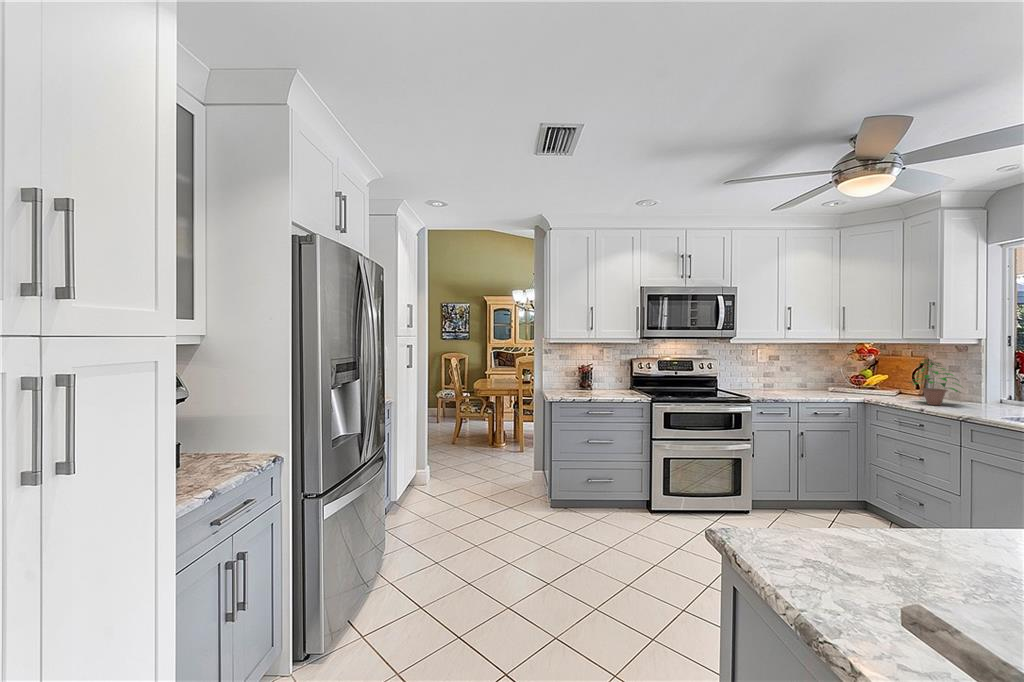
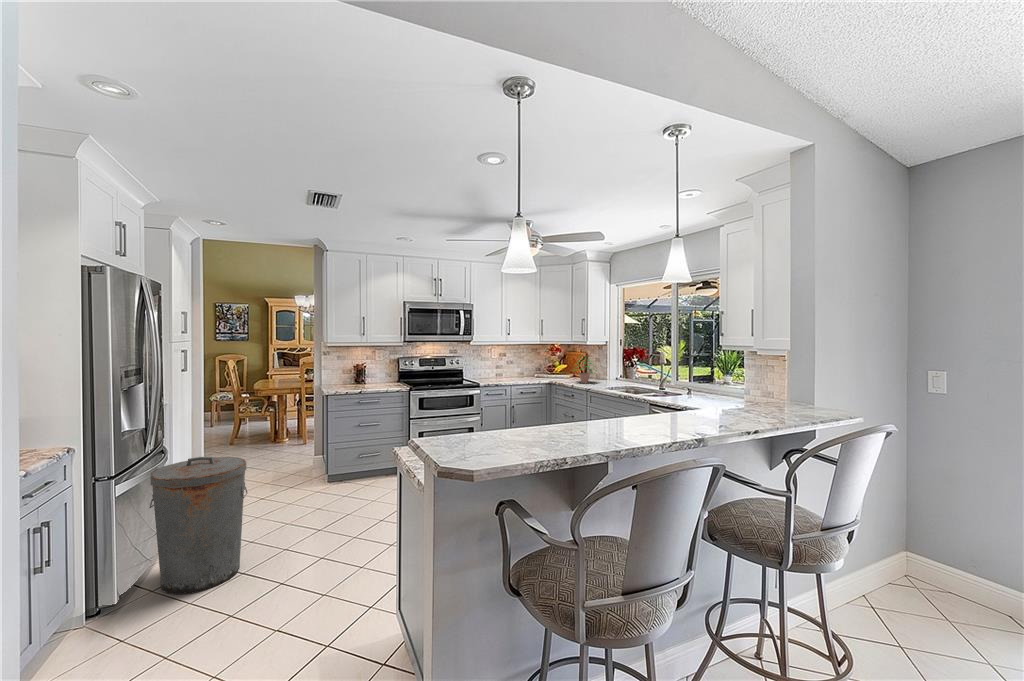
trash can: none [361,475,467,657] -> present [149,457,247,594]

